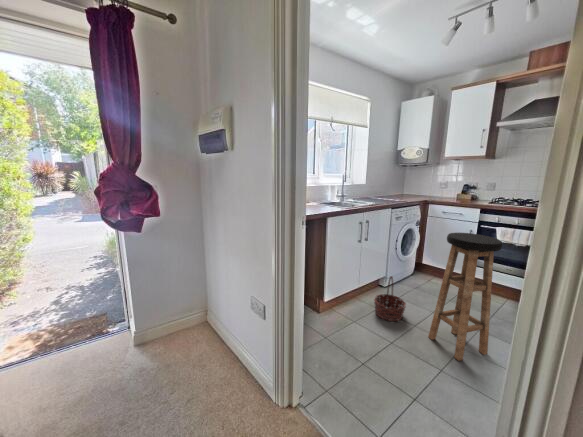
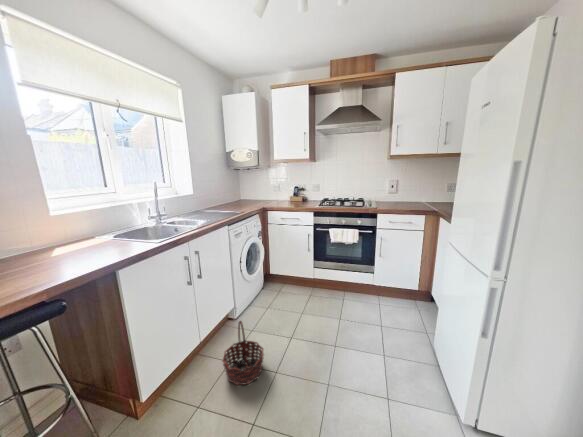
bar stool: present [428,233,502,361] -> none [295,250,356,414]

